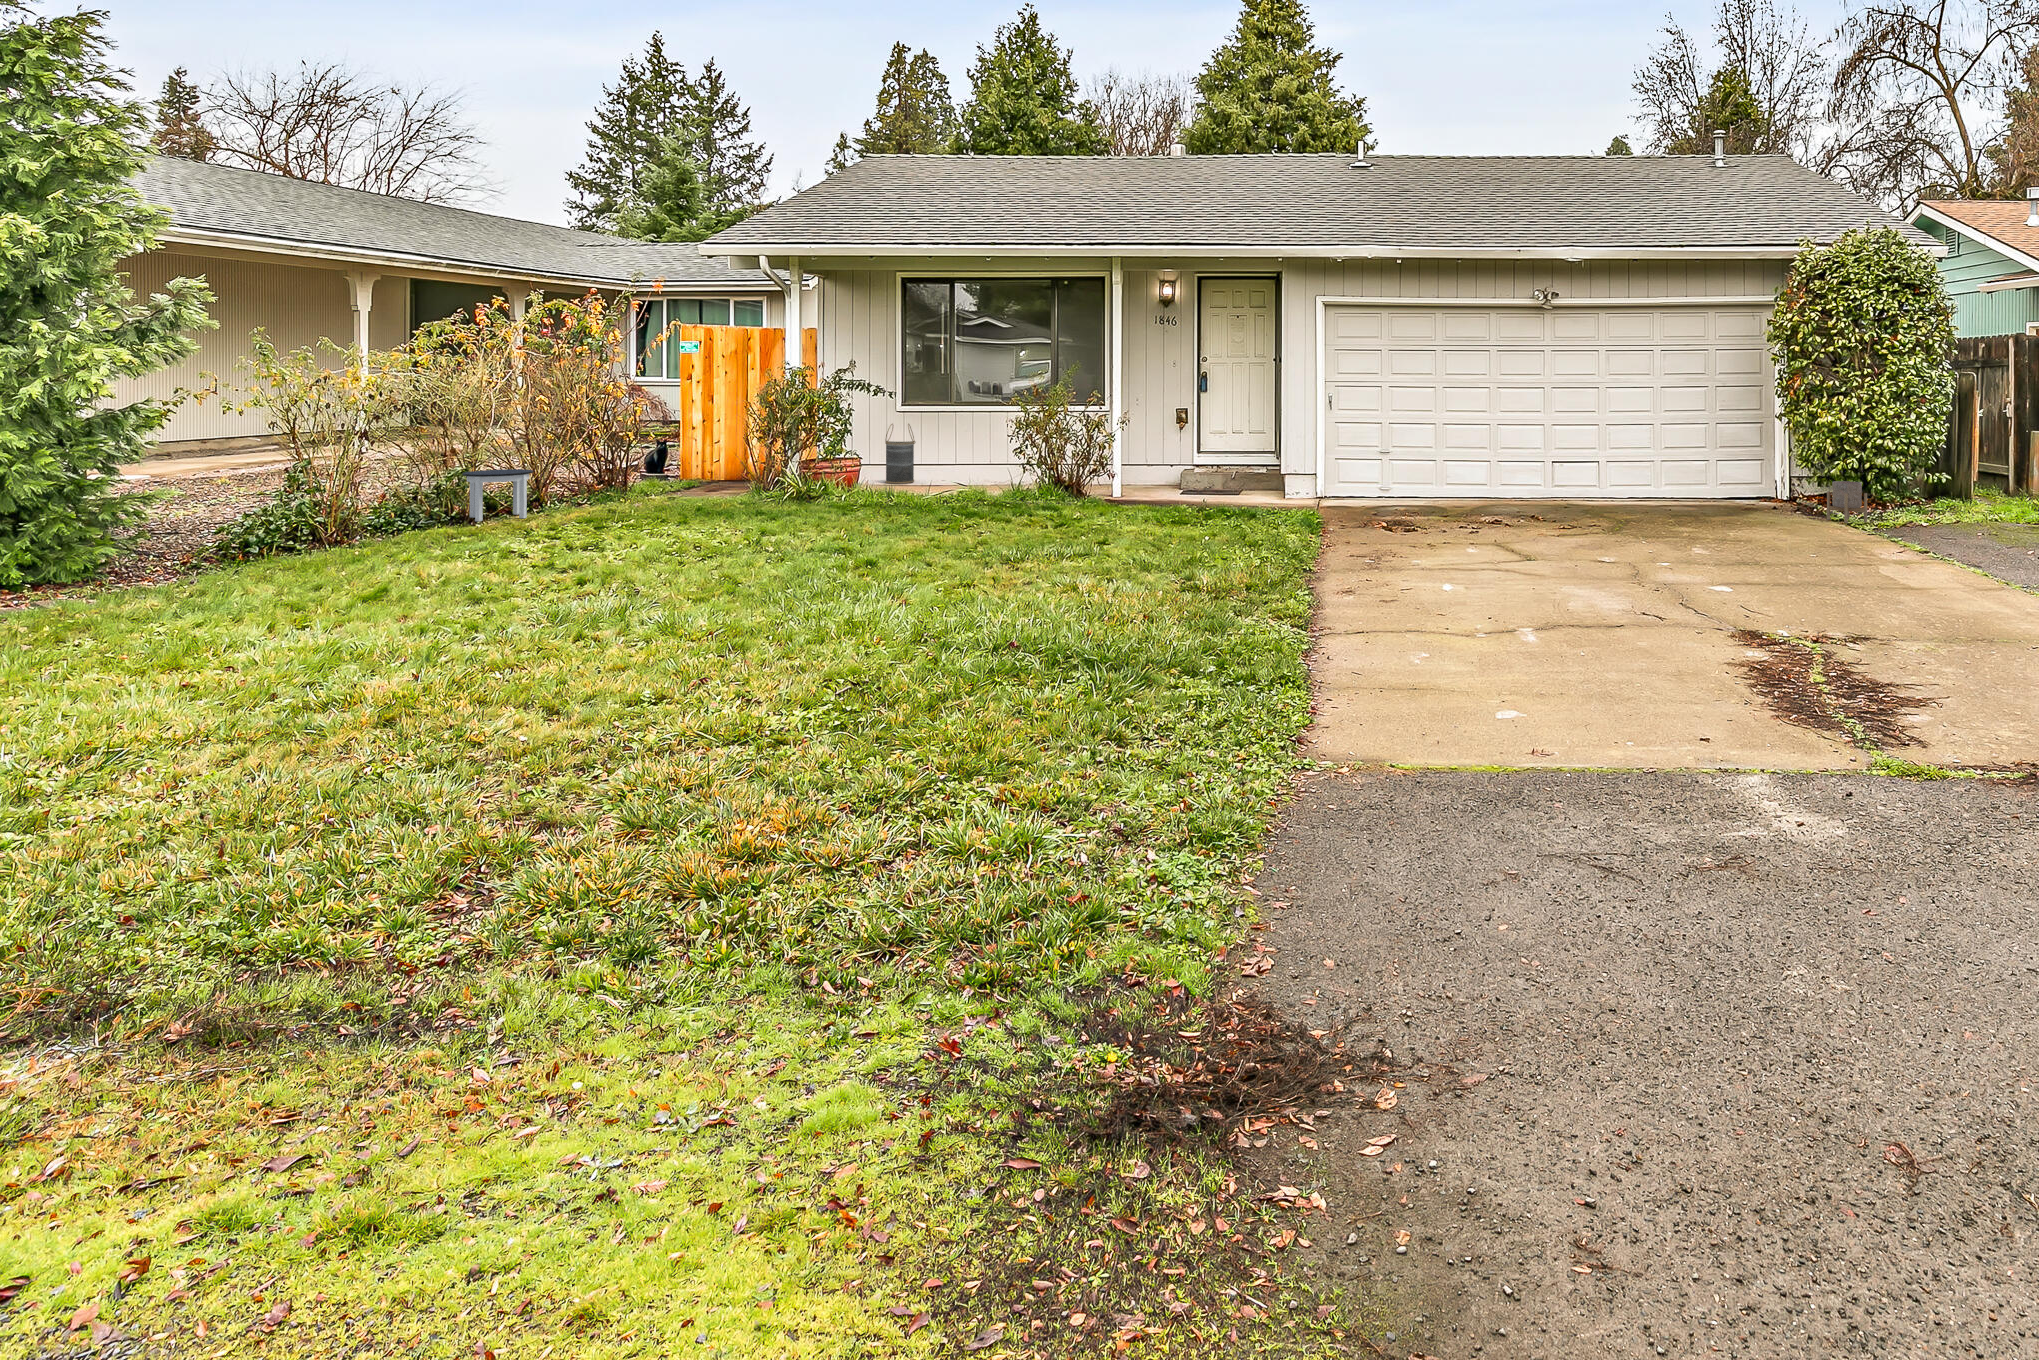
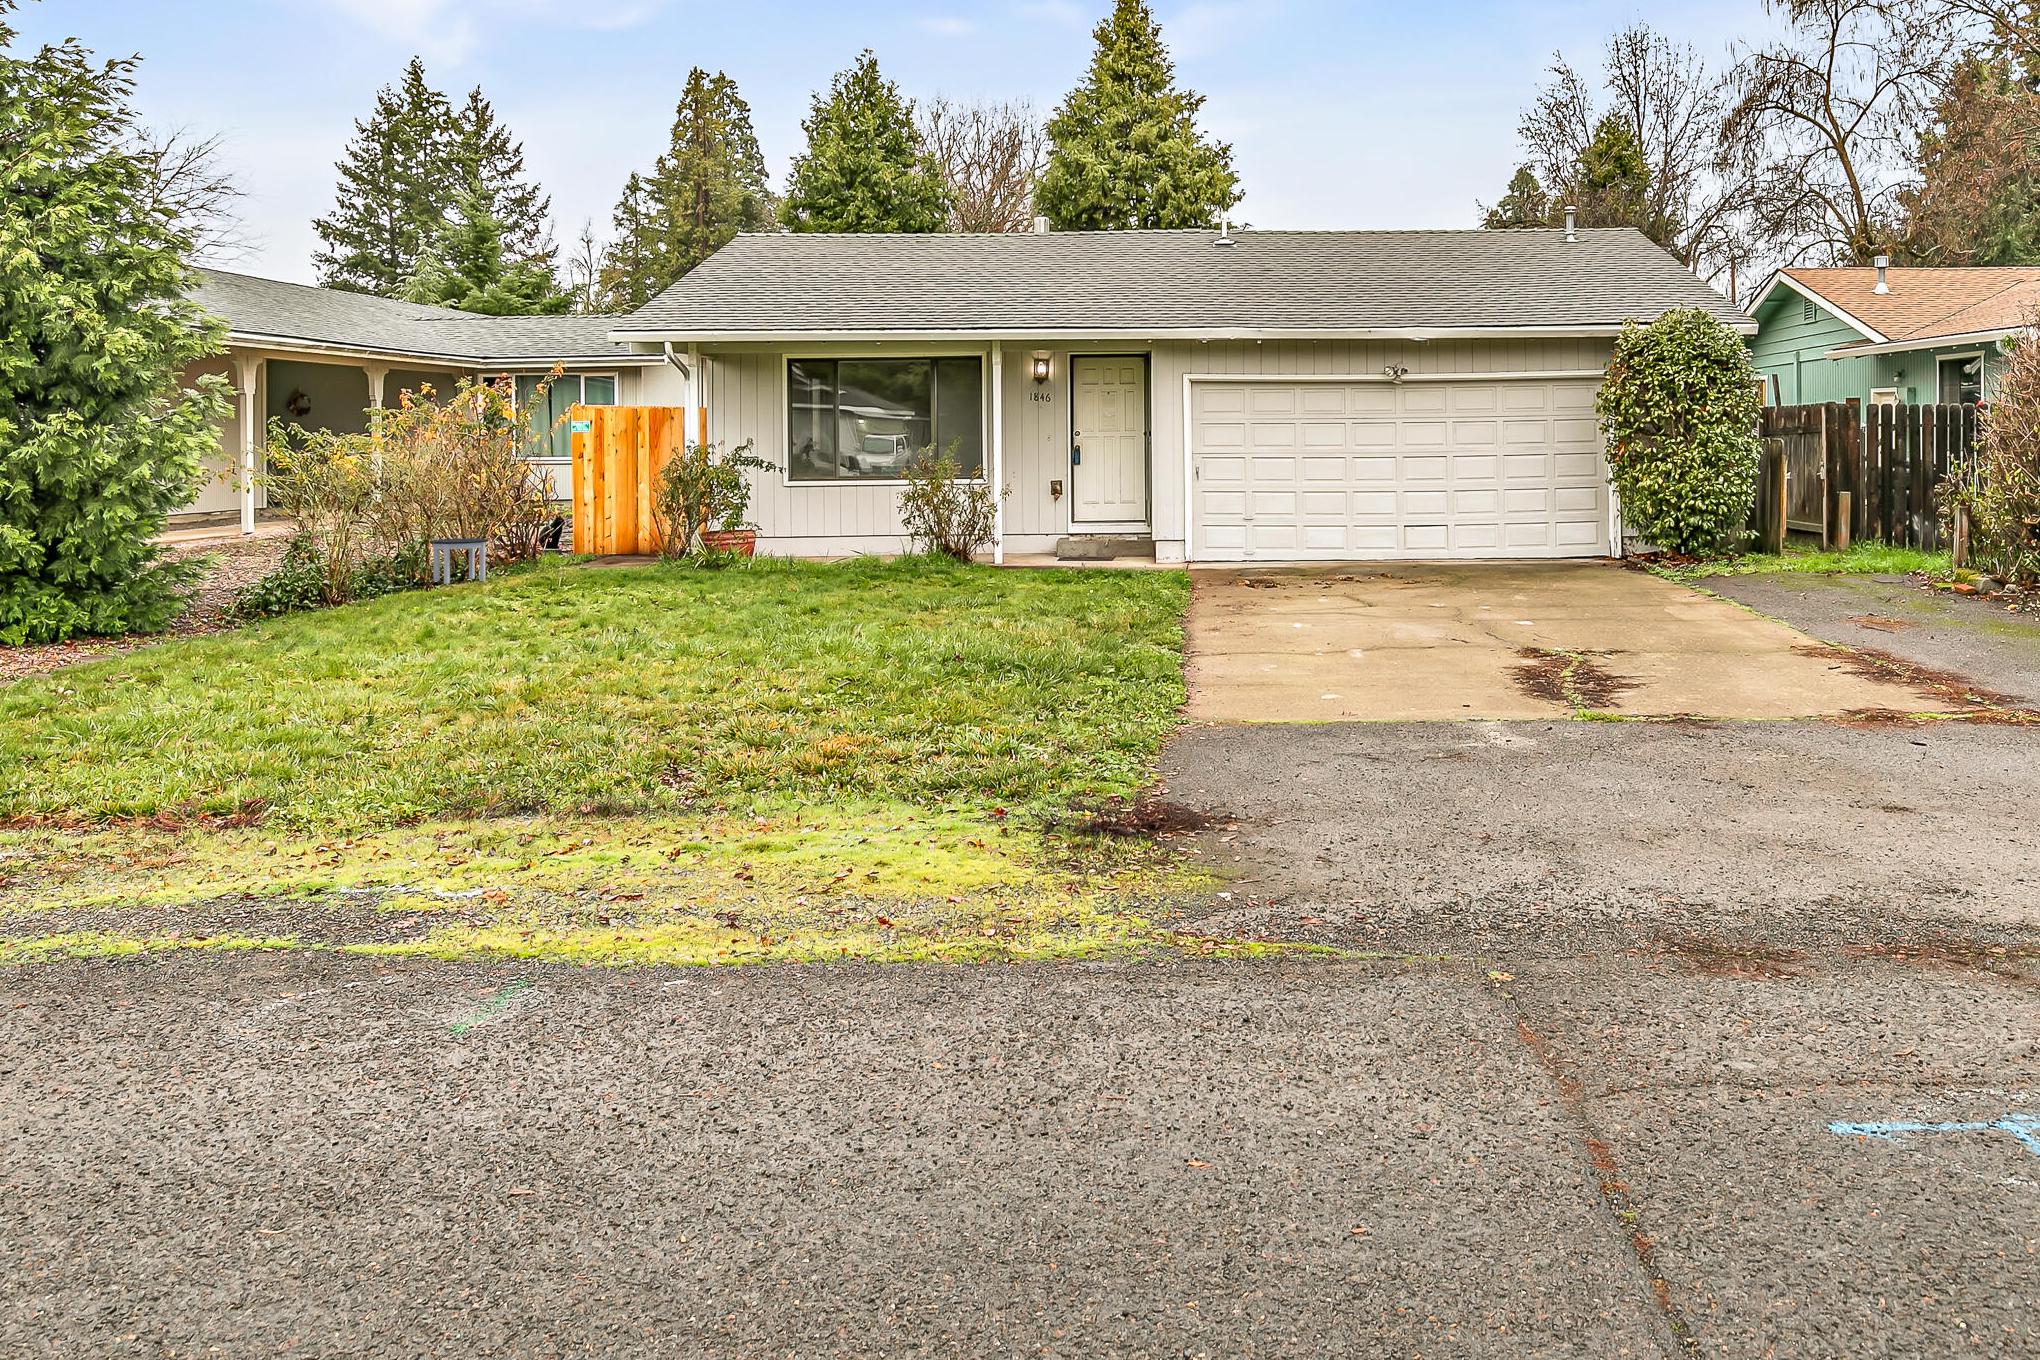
basket: present [885,424,915,483] -> none [782,496,810,552]
planter: present [1827,481,1867,523] -> none [1646,539,1681,576]

